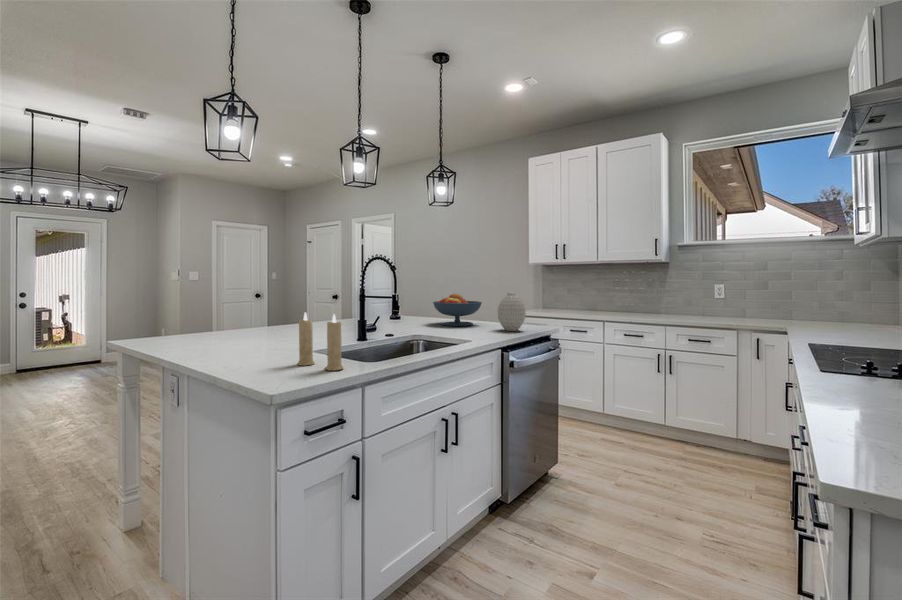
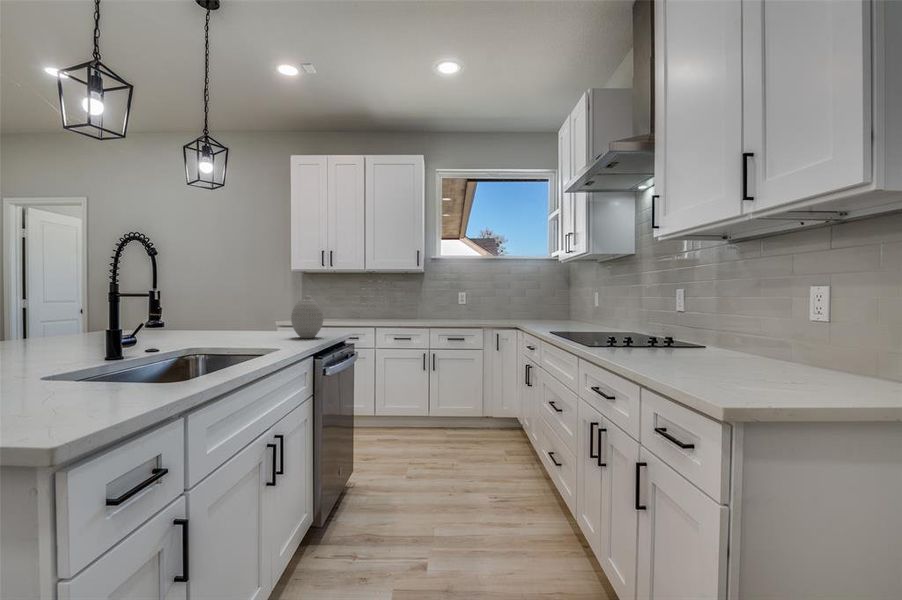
fruit bowl: present [433,294,482,326] -> none [198,299,265,337]
candle: present [297,312,343,371] -> none [49,313,153,399]

